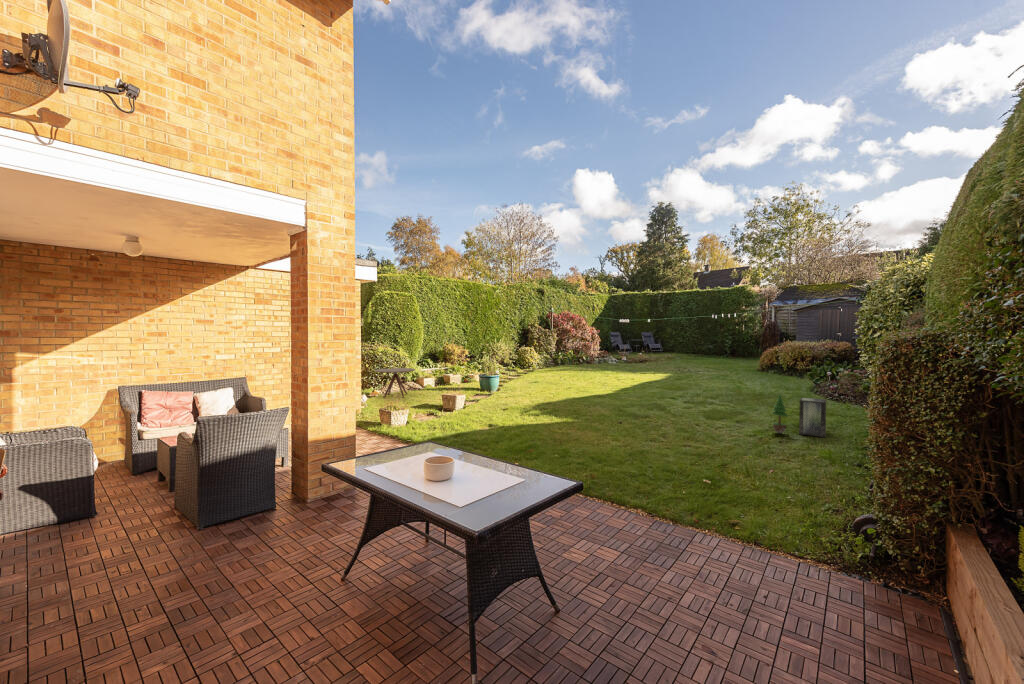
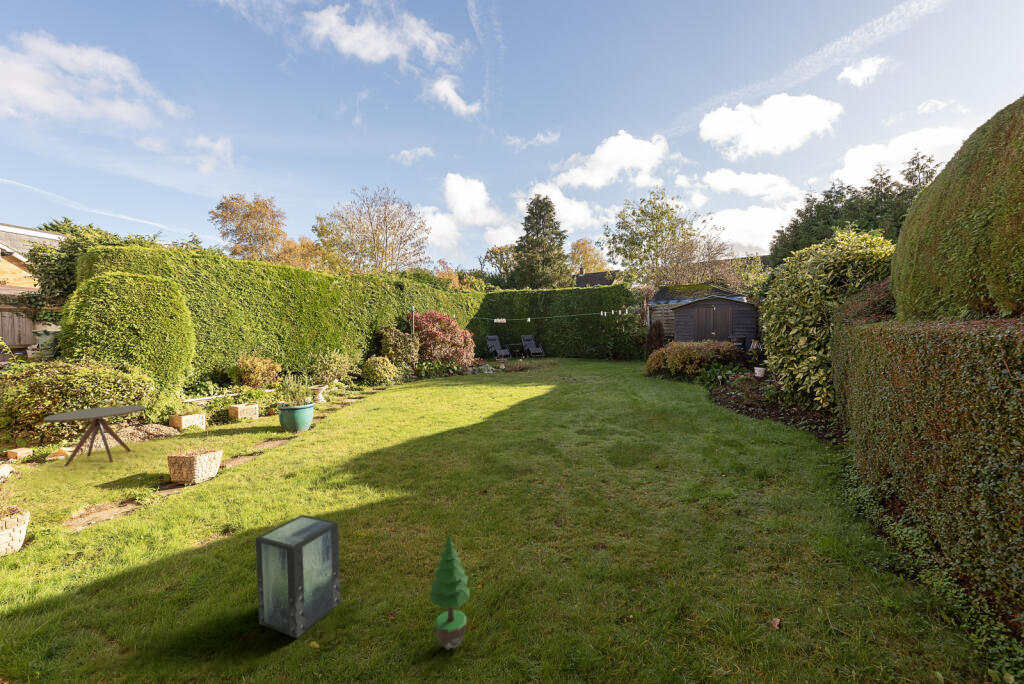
potted tree: present [772,395,788,434] -> present [429,536,470,650]
storage box: present [799,398,826,437] -> present [256,515,341,638]

